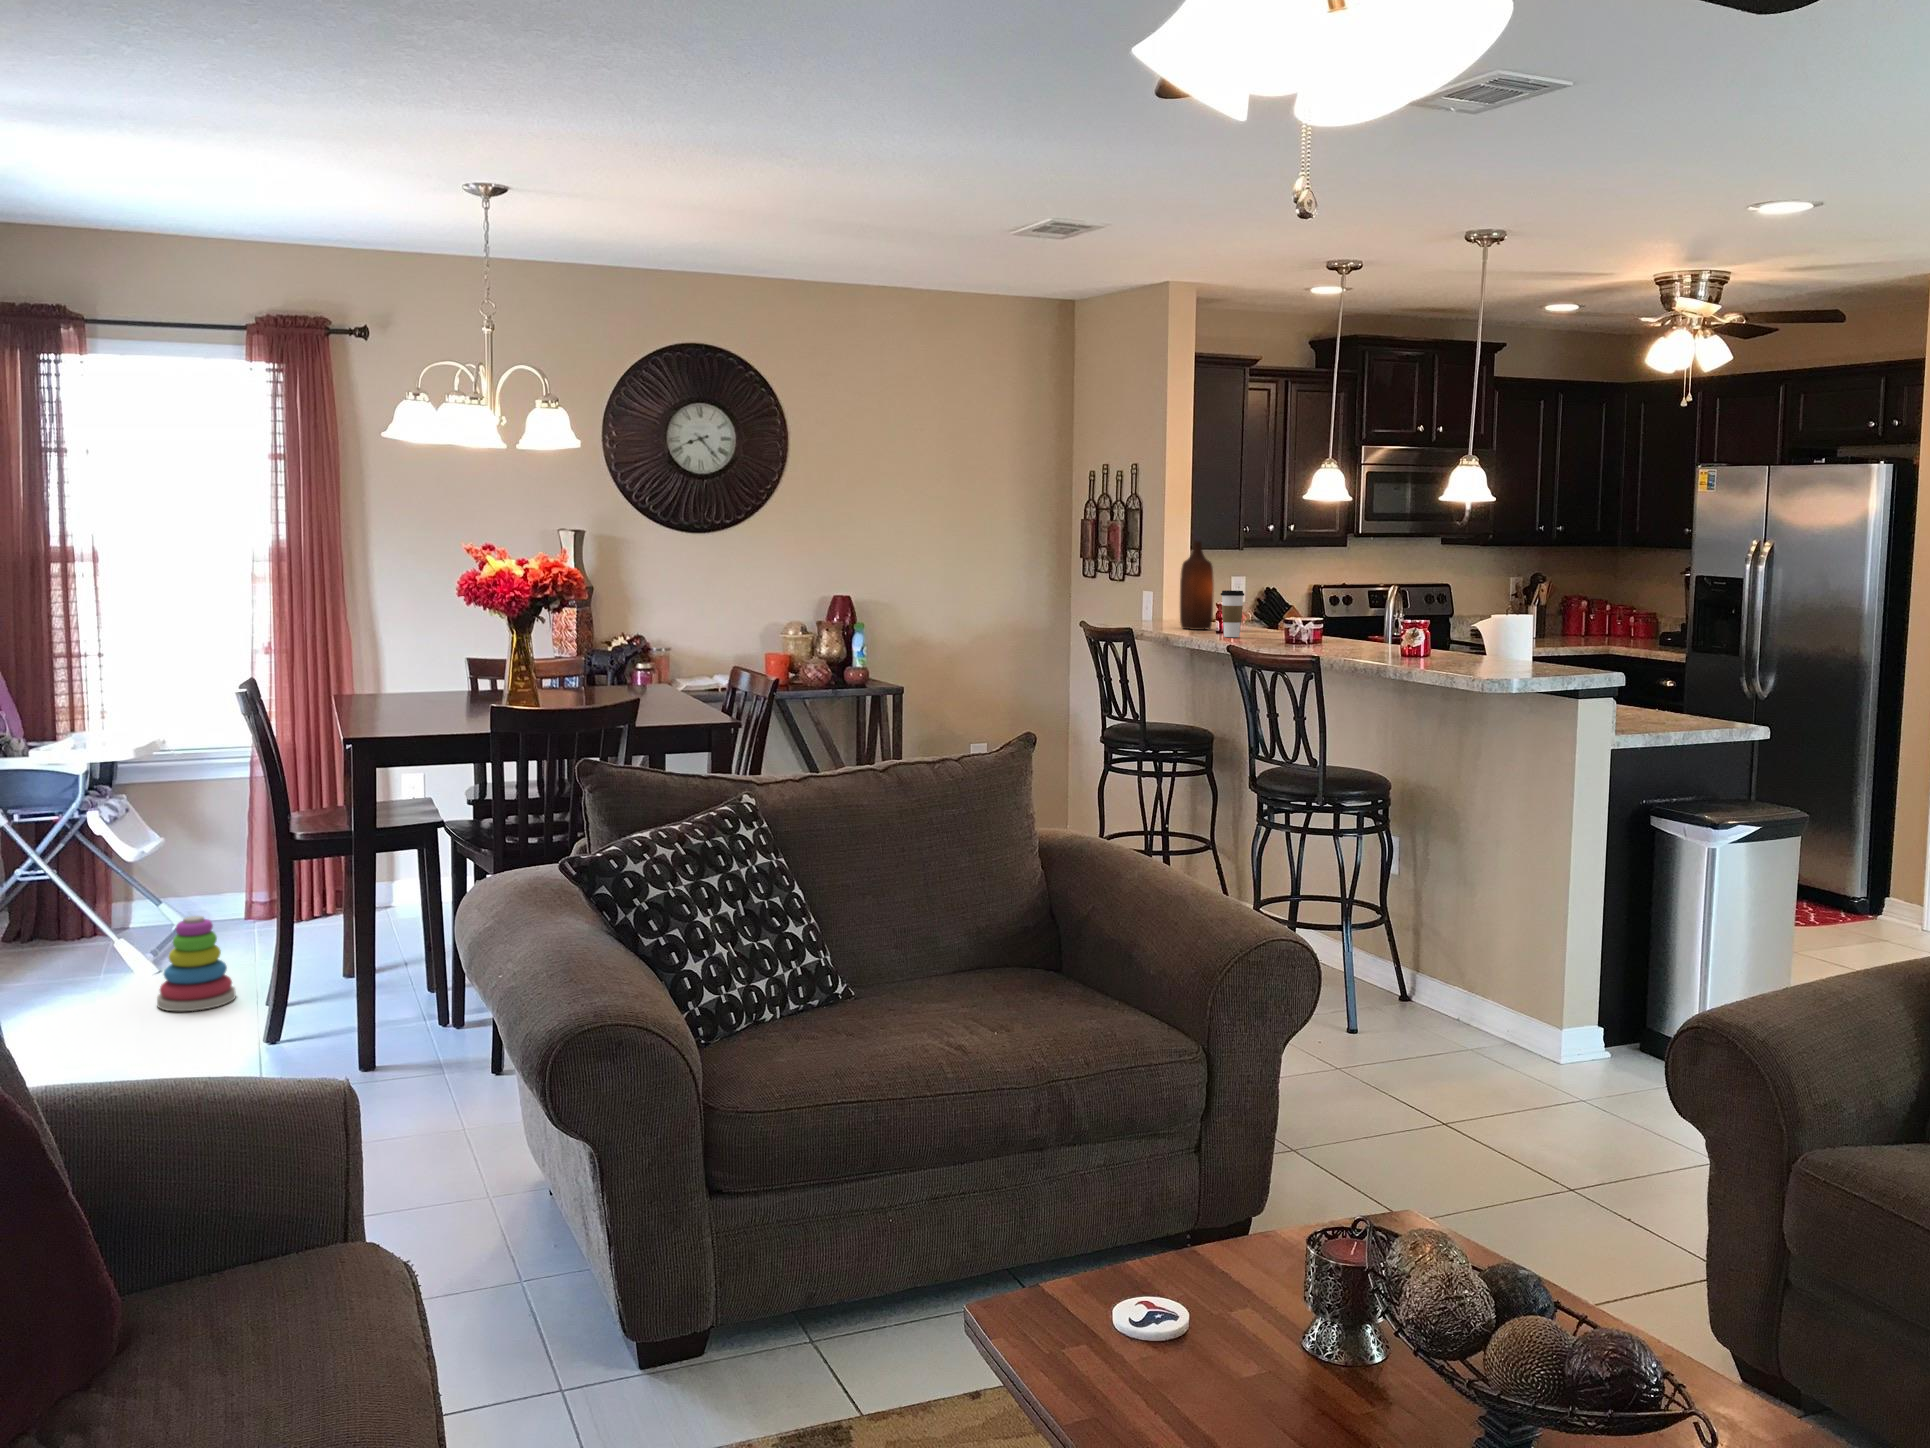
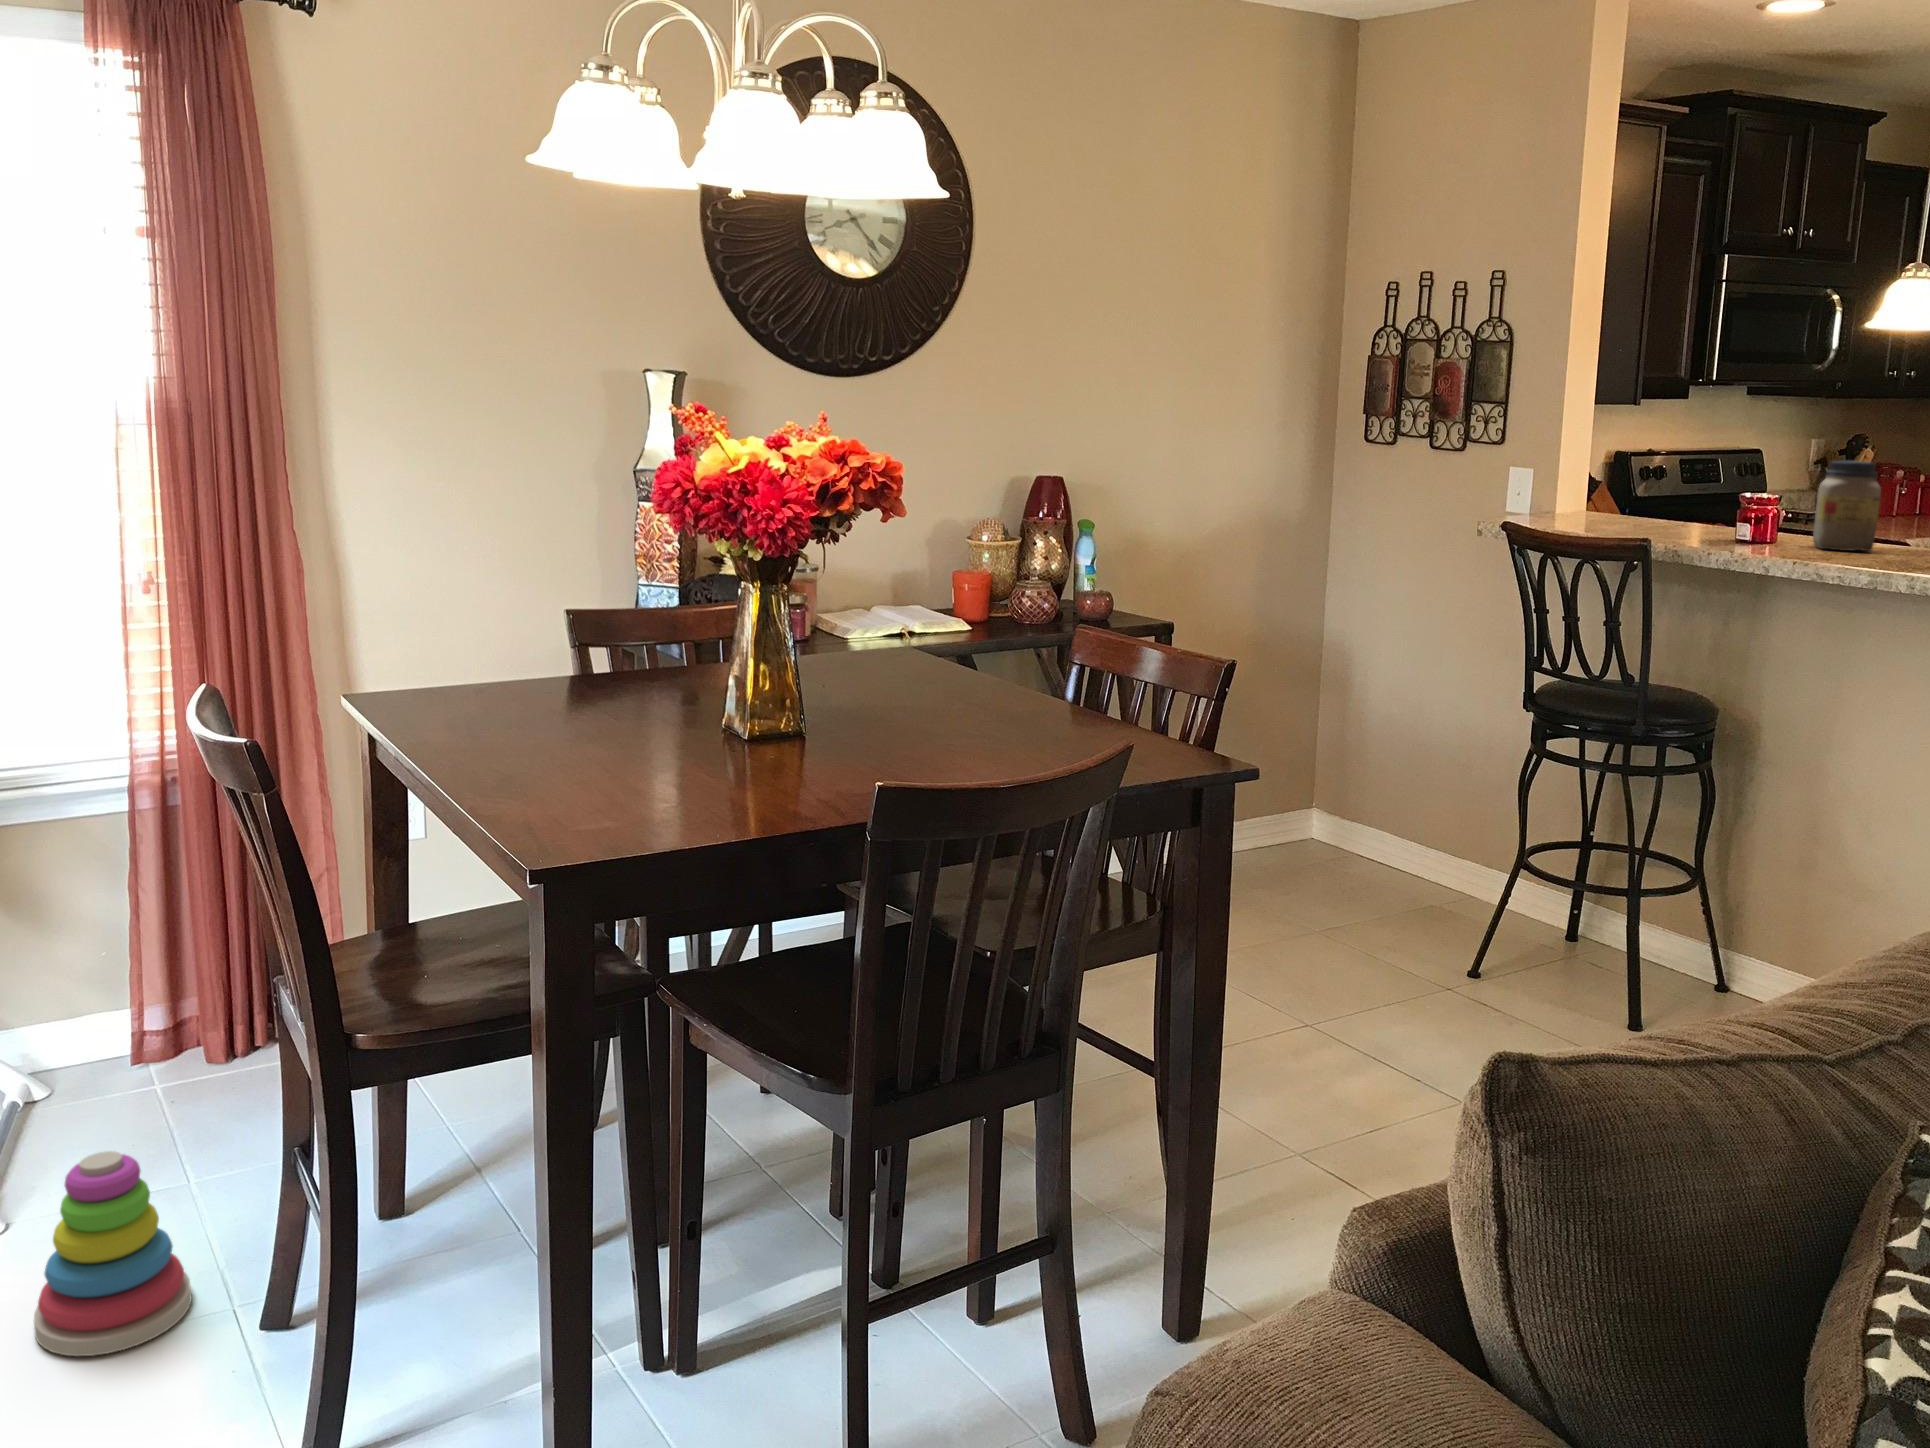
bottle: present [1180,541,1214,630] -> none [1628,395,1688,534]
jar: none [1274,582,1313,638] -> present [1813,461,1881,551]
coffee cup: present [1221,590,1244,637] -> none [1762,476,1804,552]

